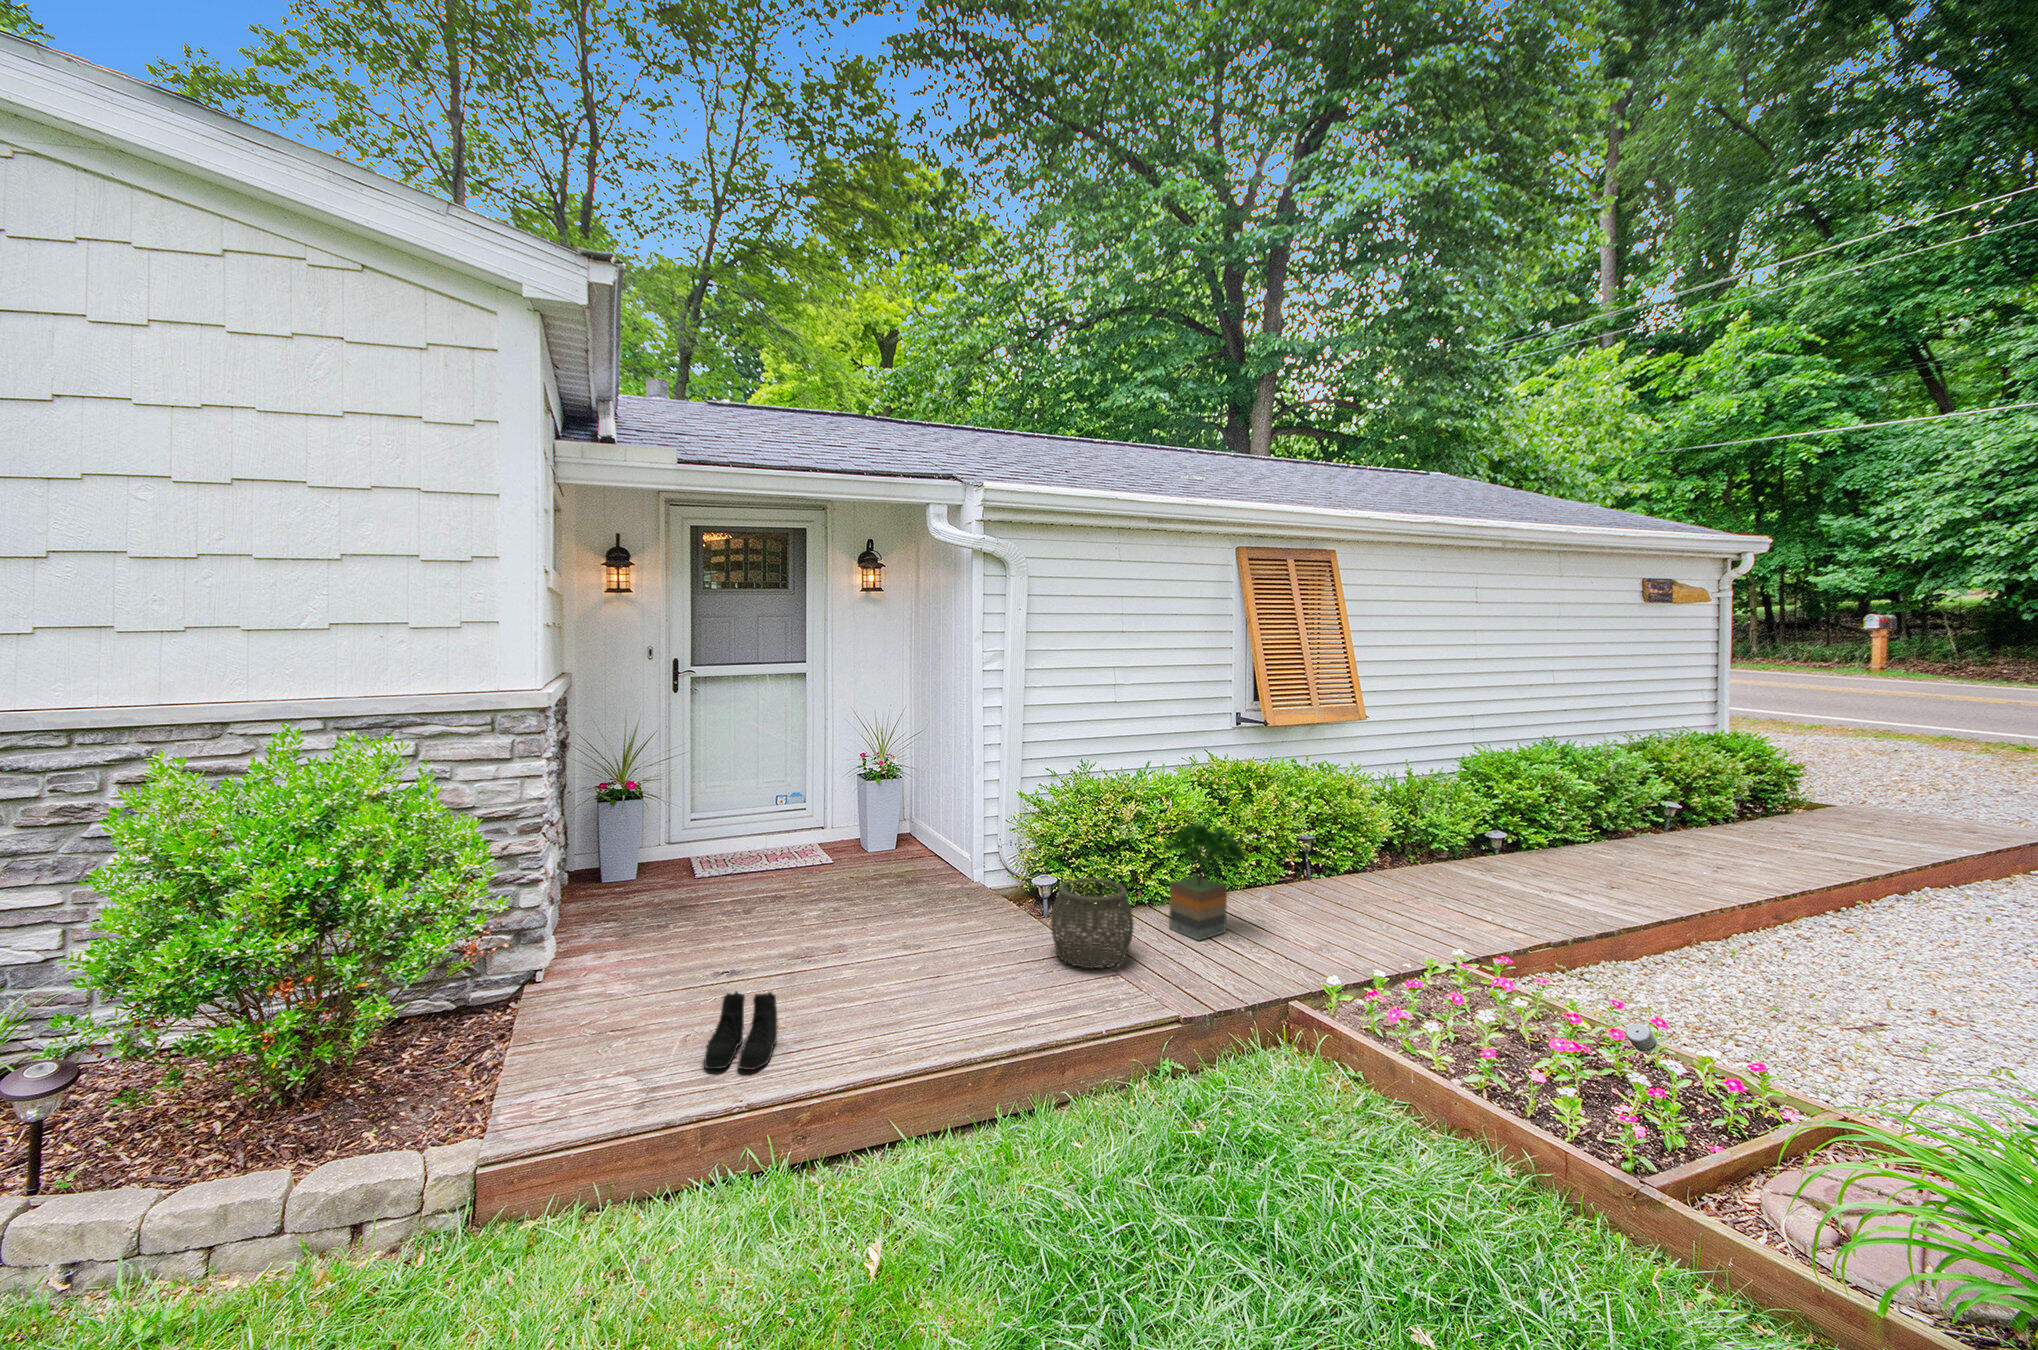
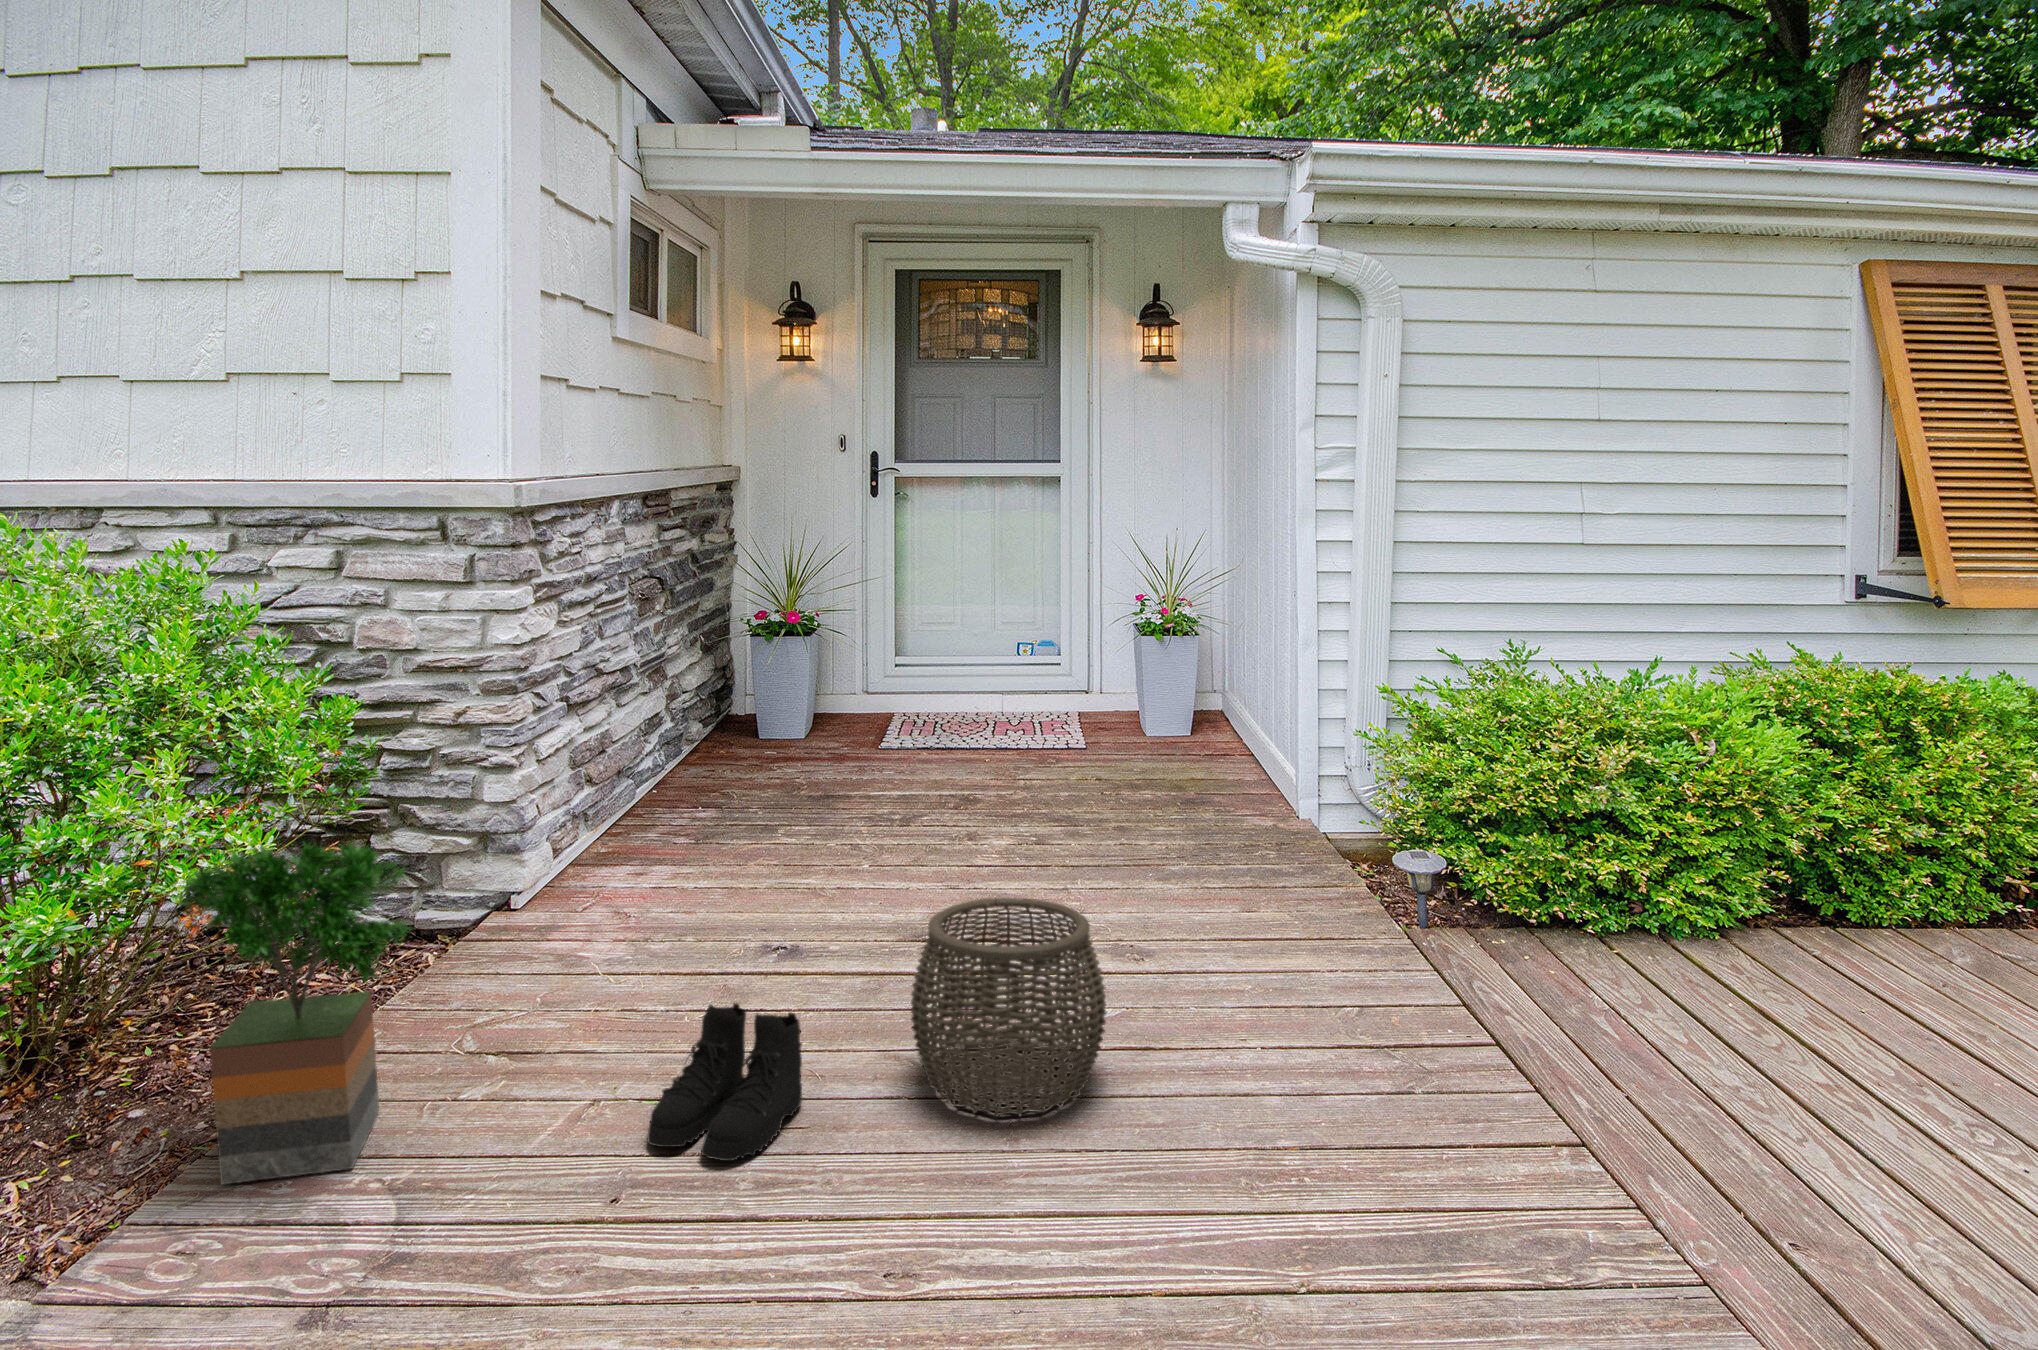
potted tree: present [1162,823,1246,940] -> present [179,841,411,1184]
woven basket: present [1051,878,1134,969] -> present [911,898,1106,1117]

